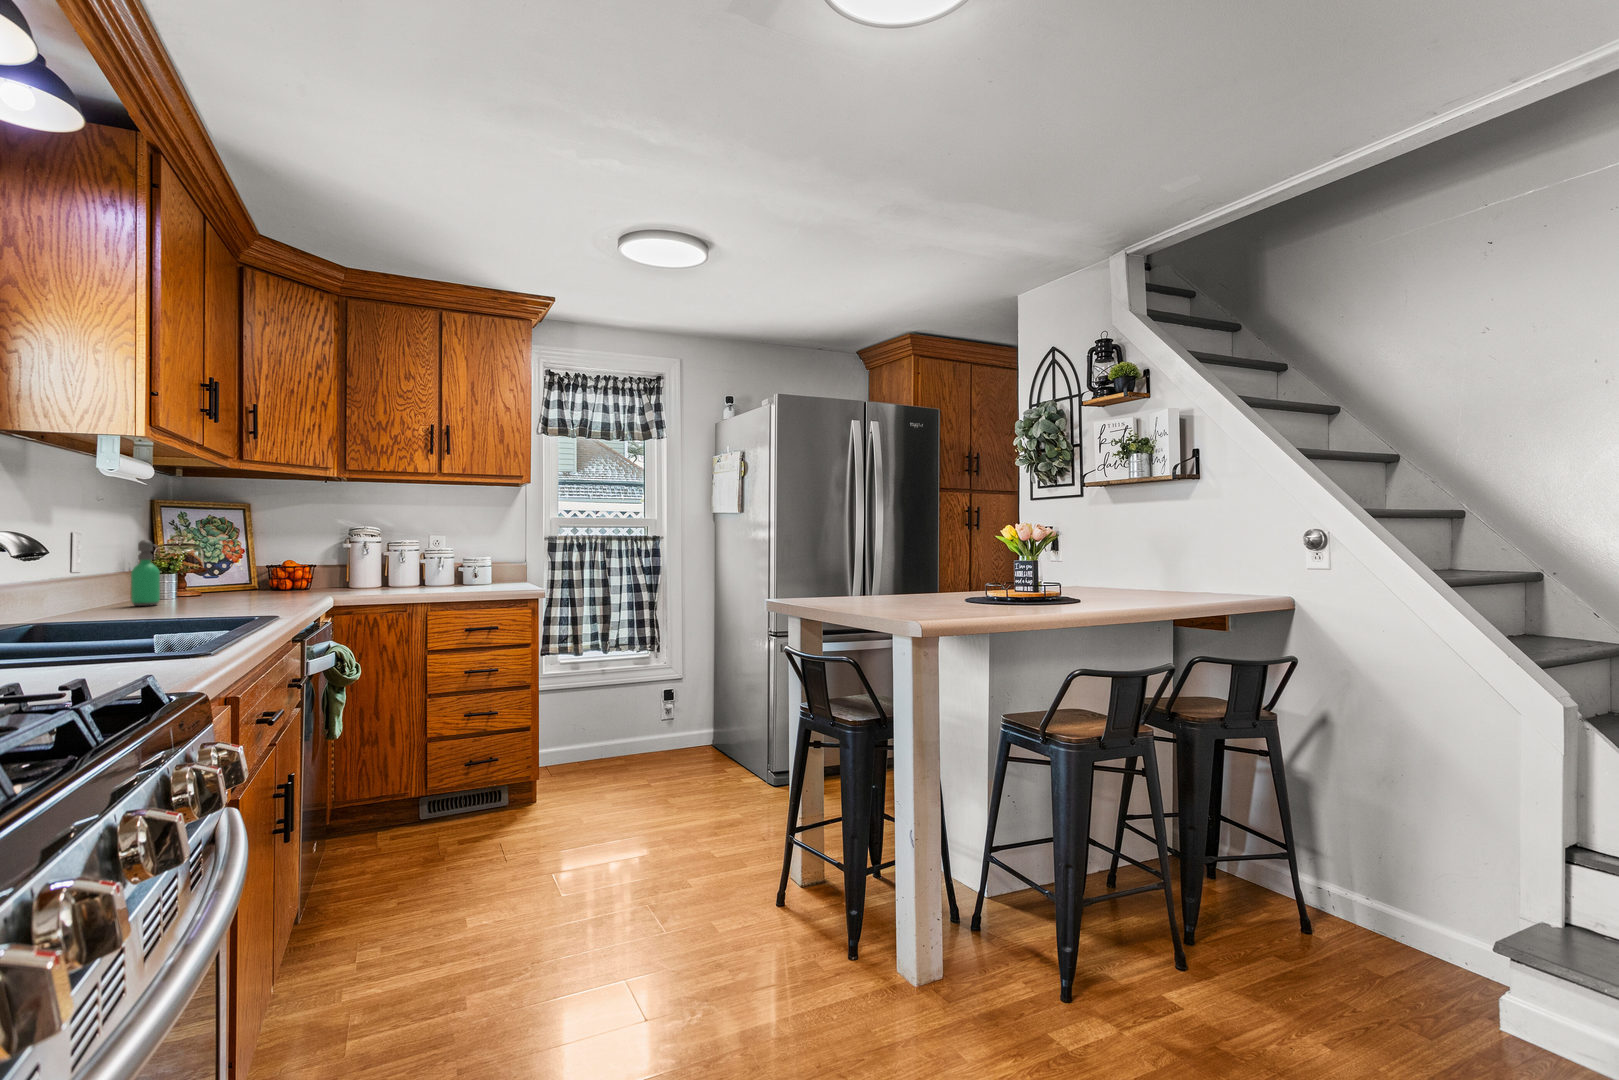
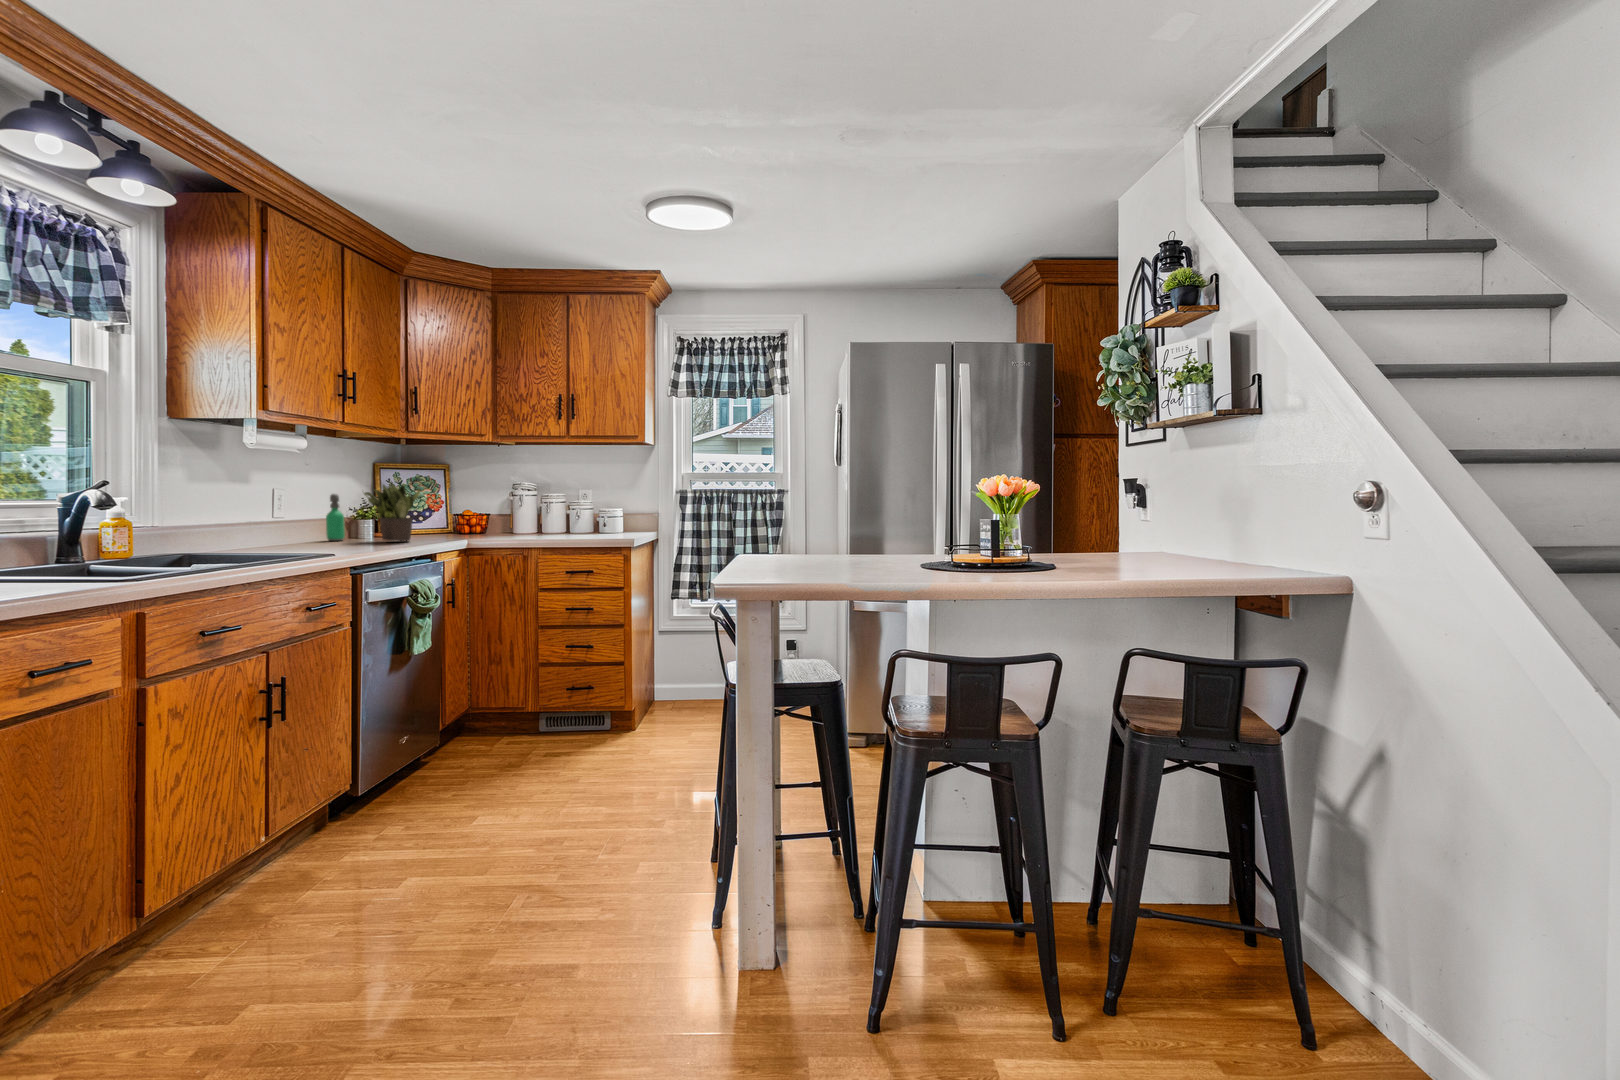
potted plant: none [203,519,291,602] -> present [364,484,420,541]

